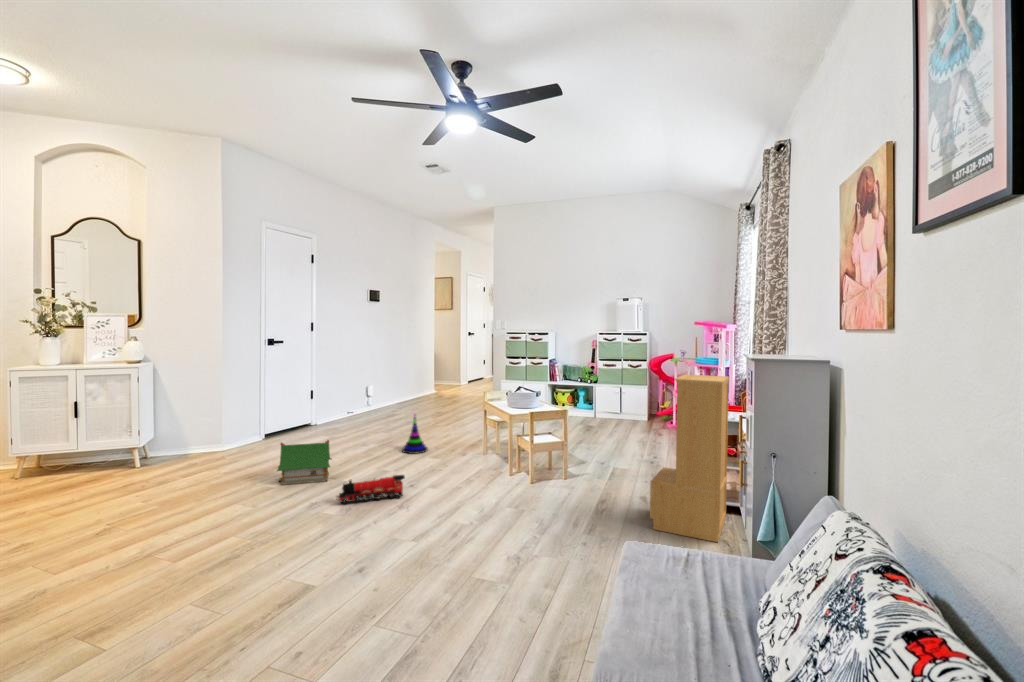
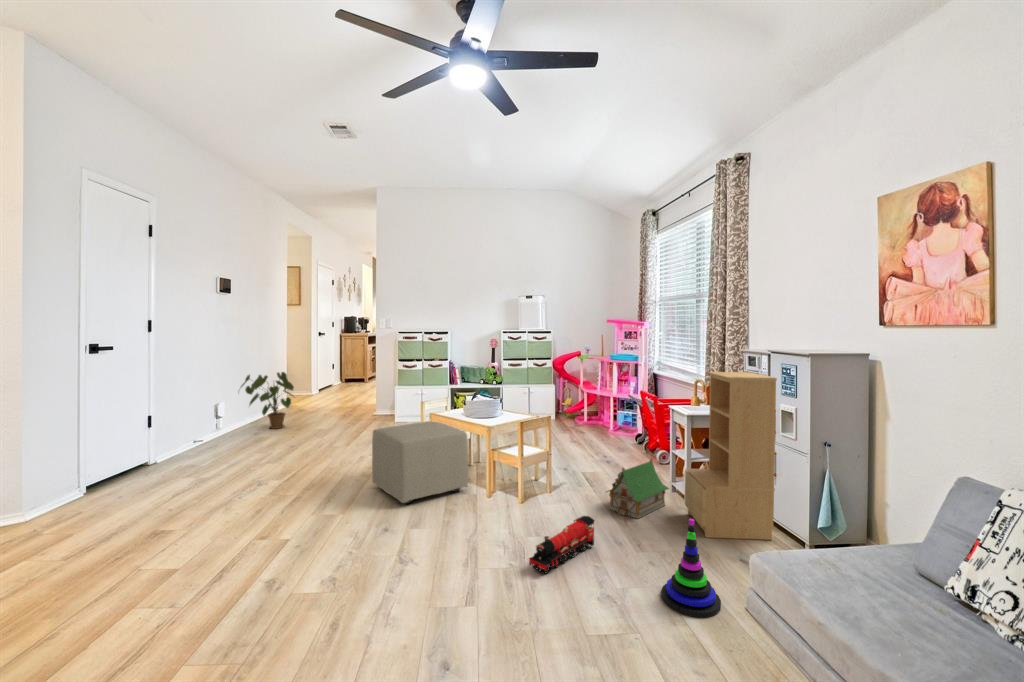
house plant: none [383,364,427,410] -> present [241,372,294,429]
ottoman: none [431,409,497,470] -> present [372,422,468,504]
stacking toy: present [402,416,427,454] -> present [661,519,721,617]
toy house: present [277,440,331,485] -> present [607,458,669,519]
toy train: present [337,475,405,504] -> present [529,516,595,573]

